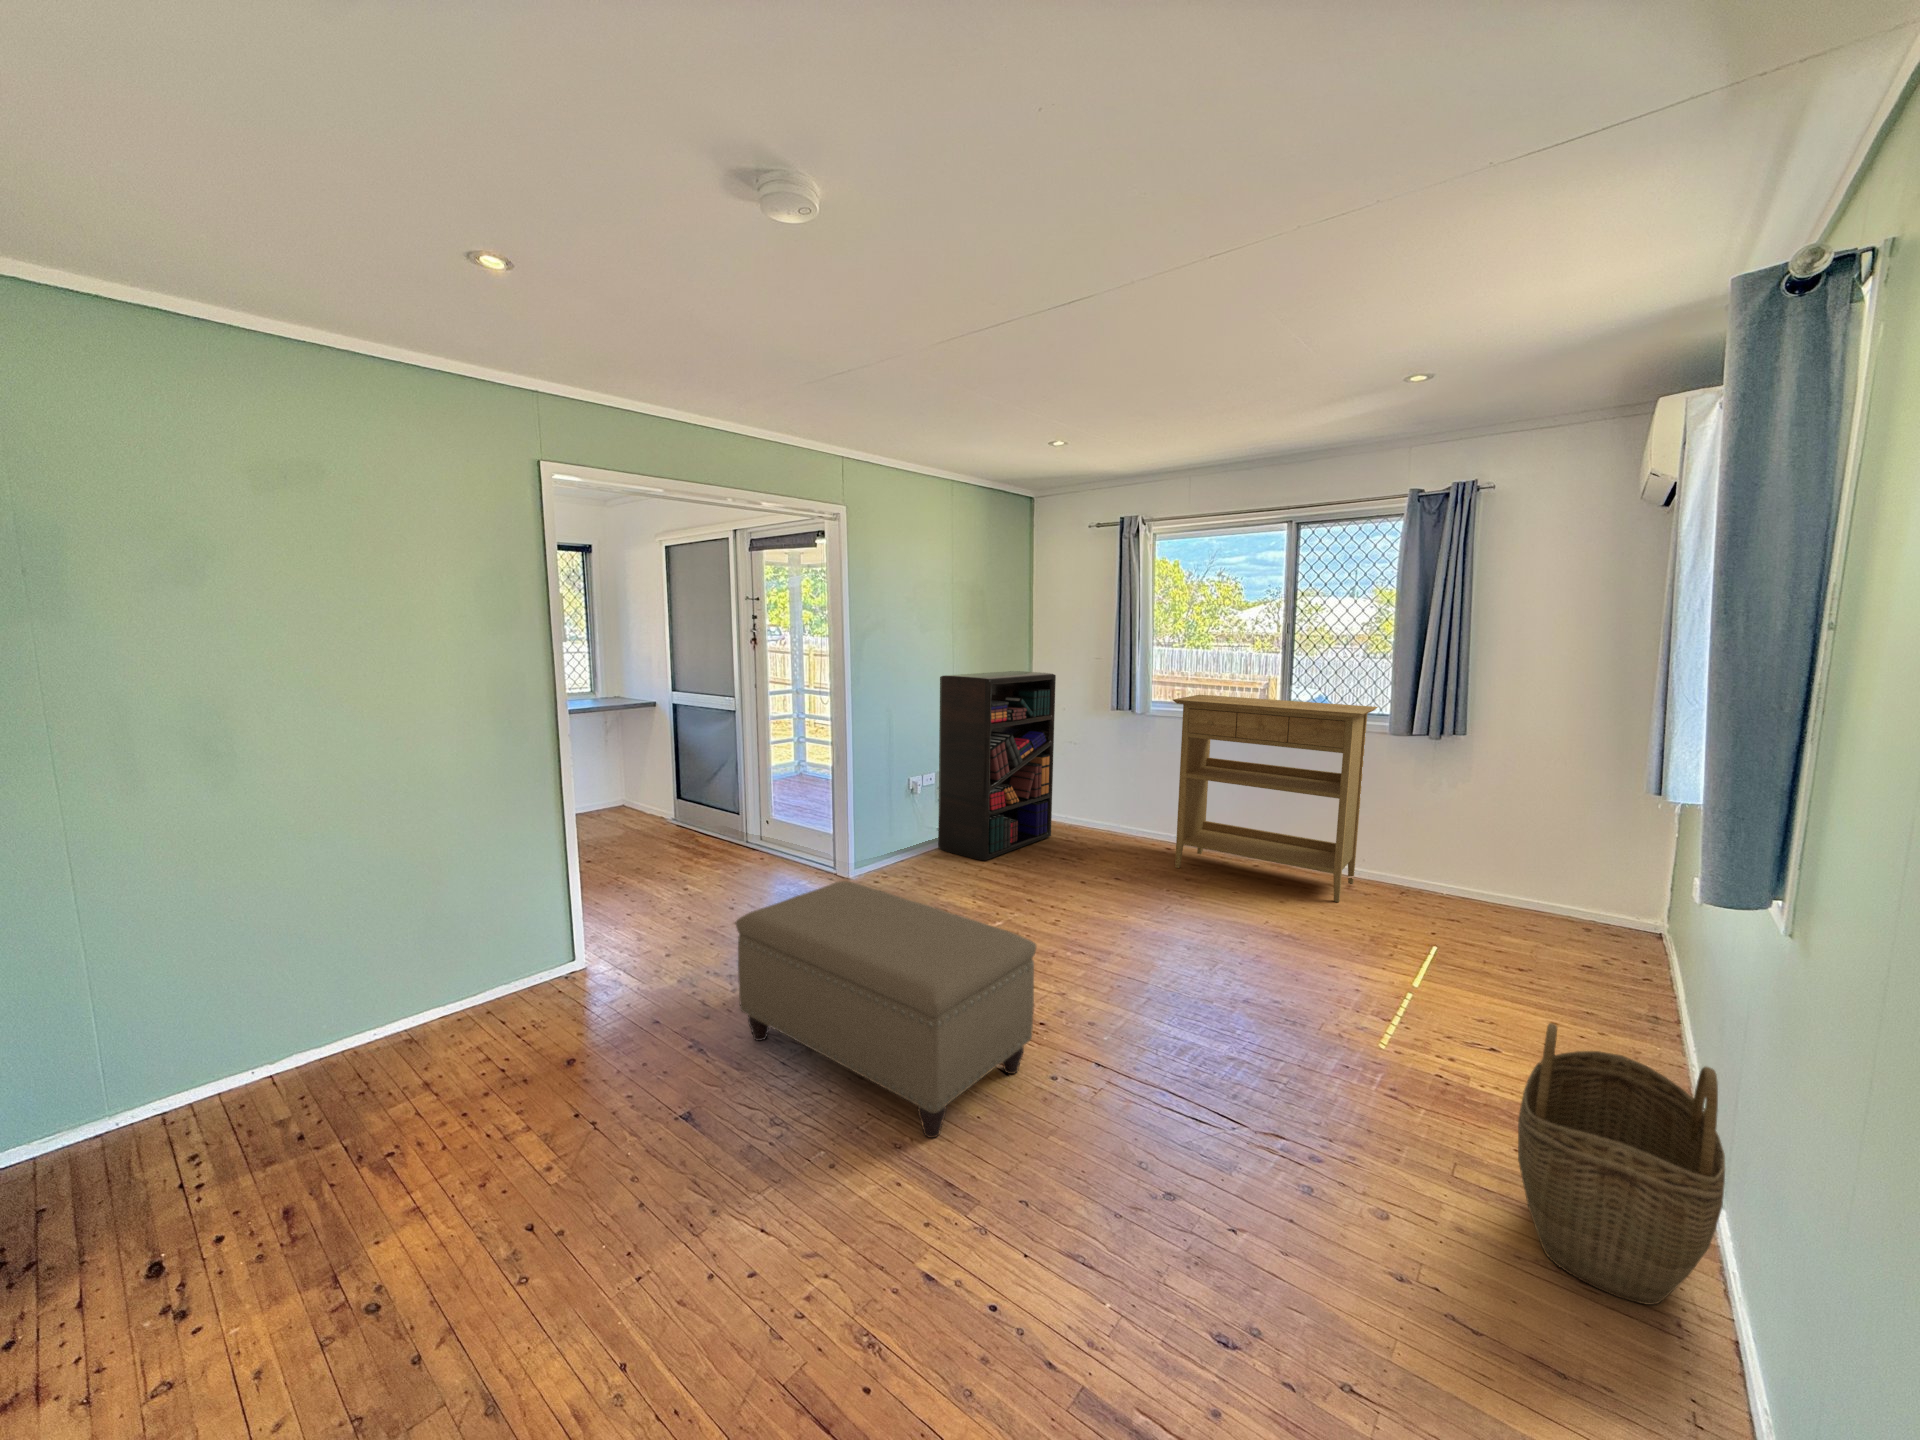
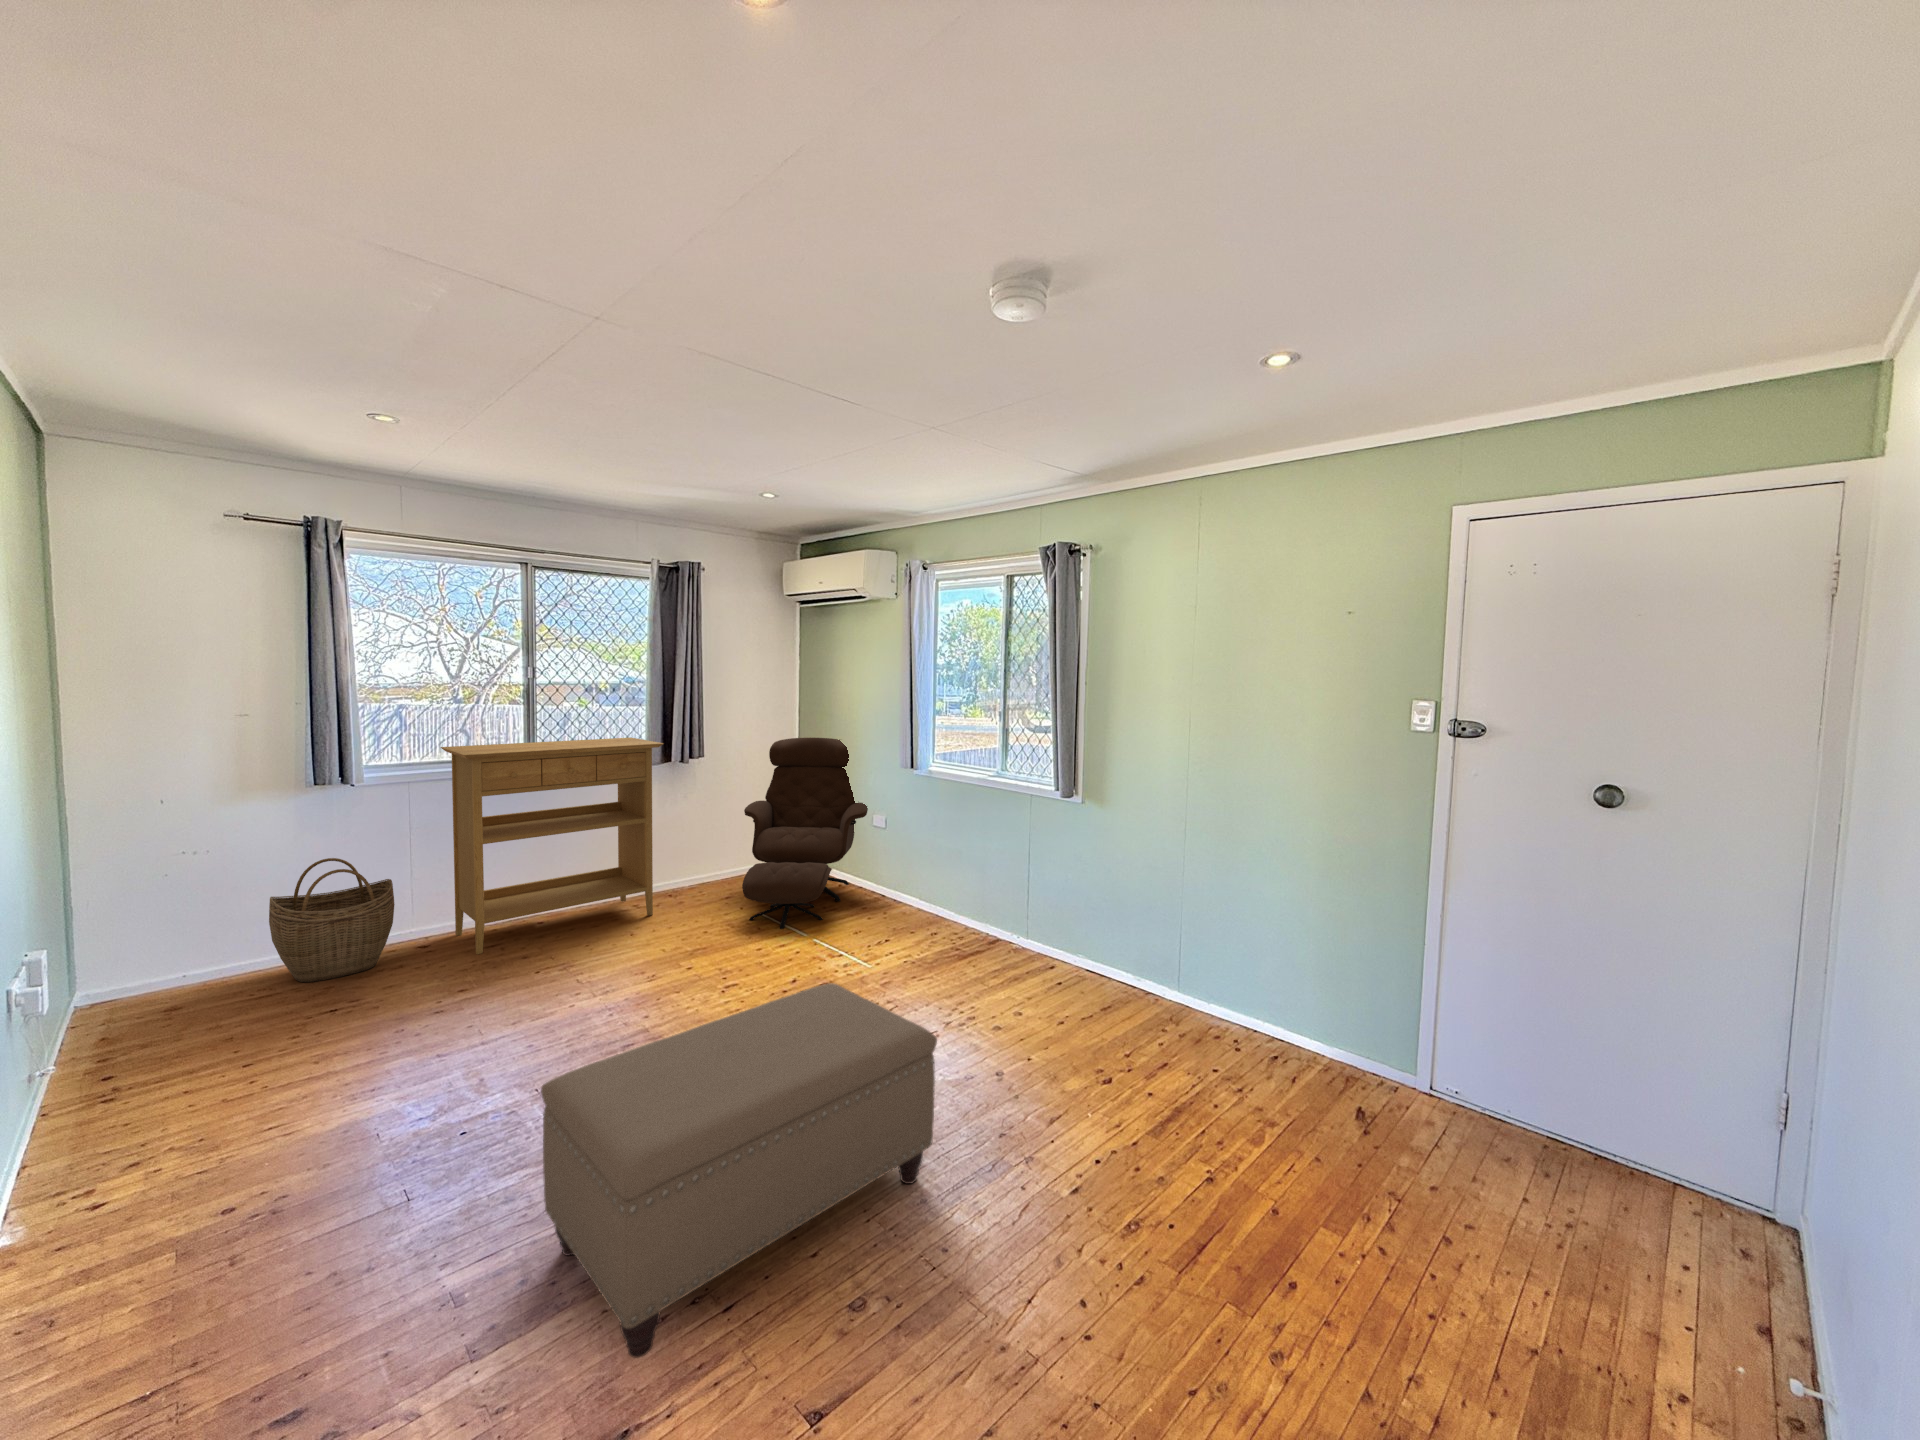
bookshelf: present [938,671,1056,860] -> none [39,742,230,1112]
lounge chair: none [1388,738,1731,997] -> present [742,737,868,929]
woven basket: present [1518,1023,1725,1305] -> present [269,858,395,982]

